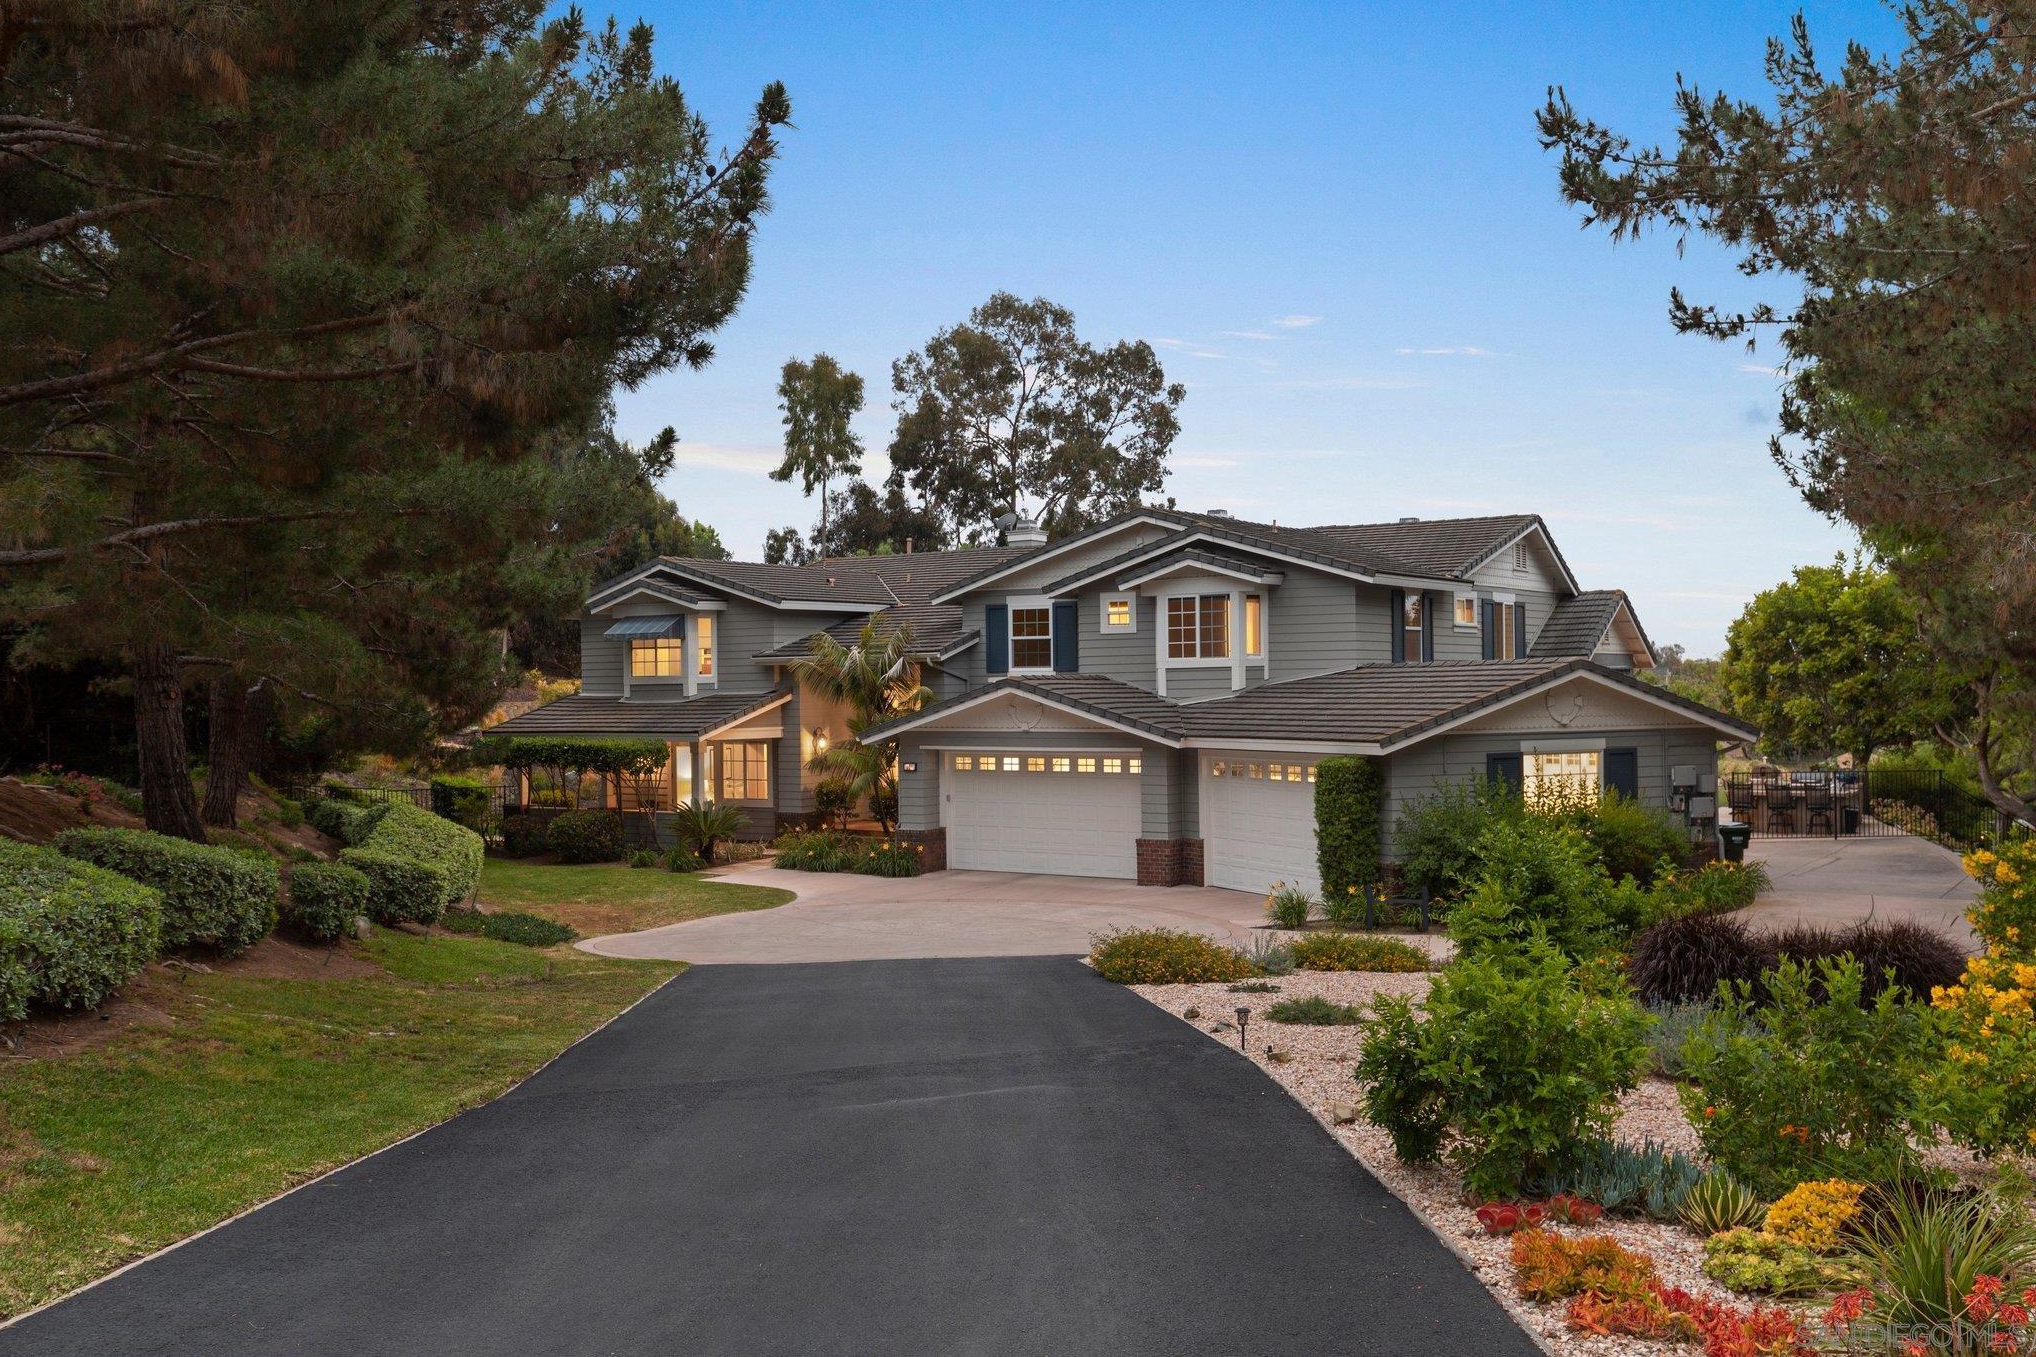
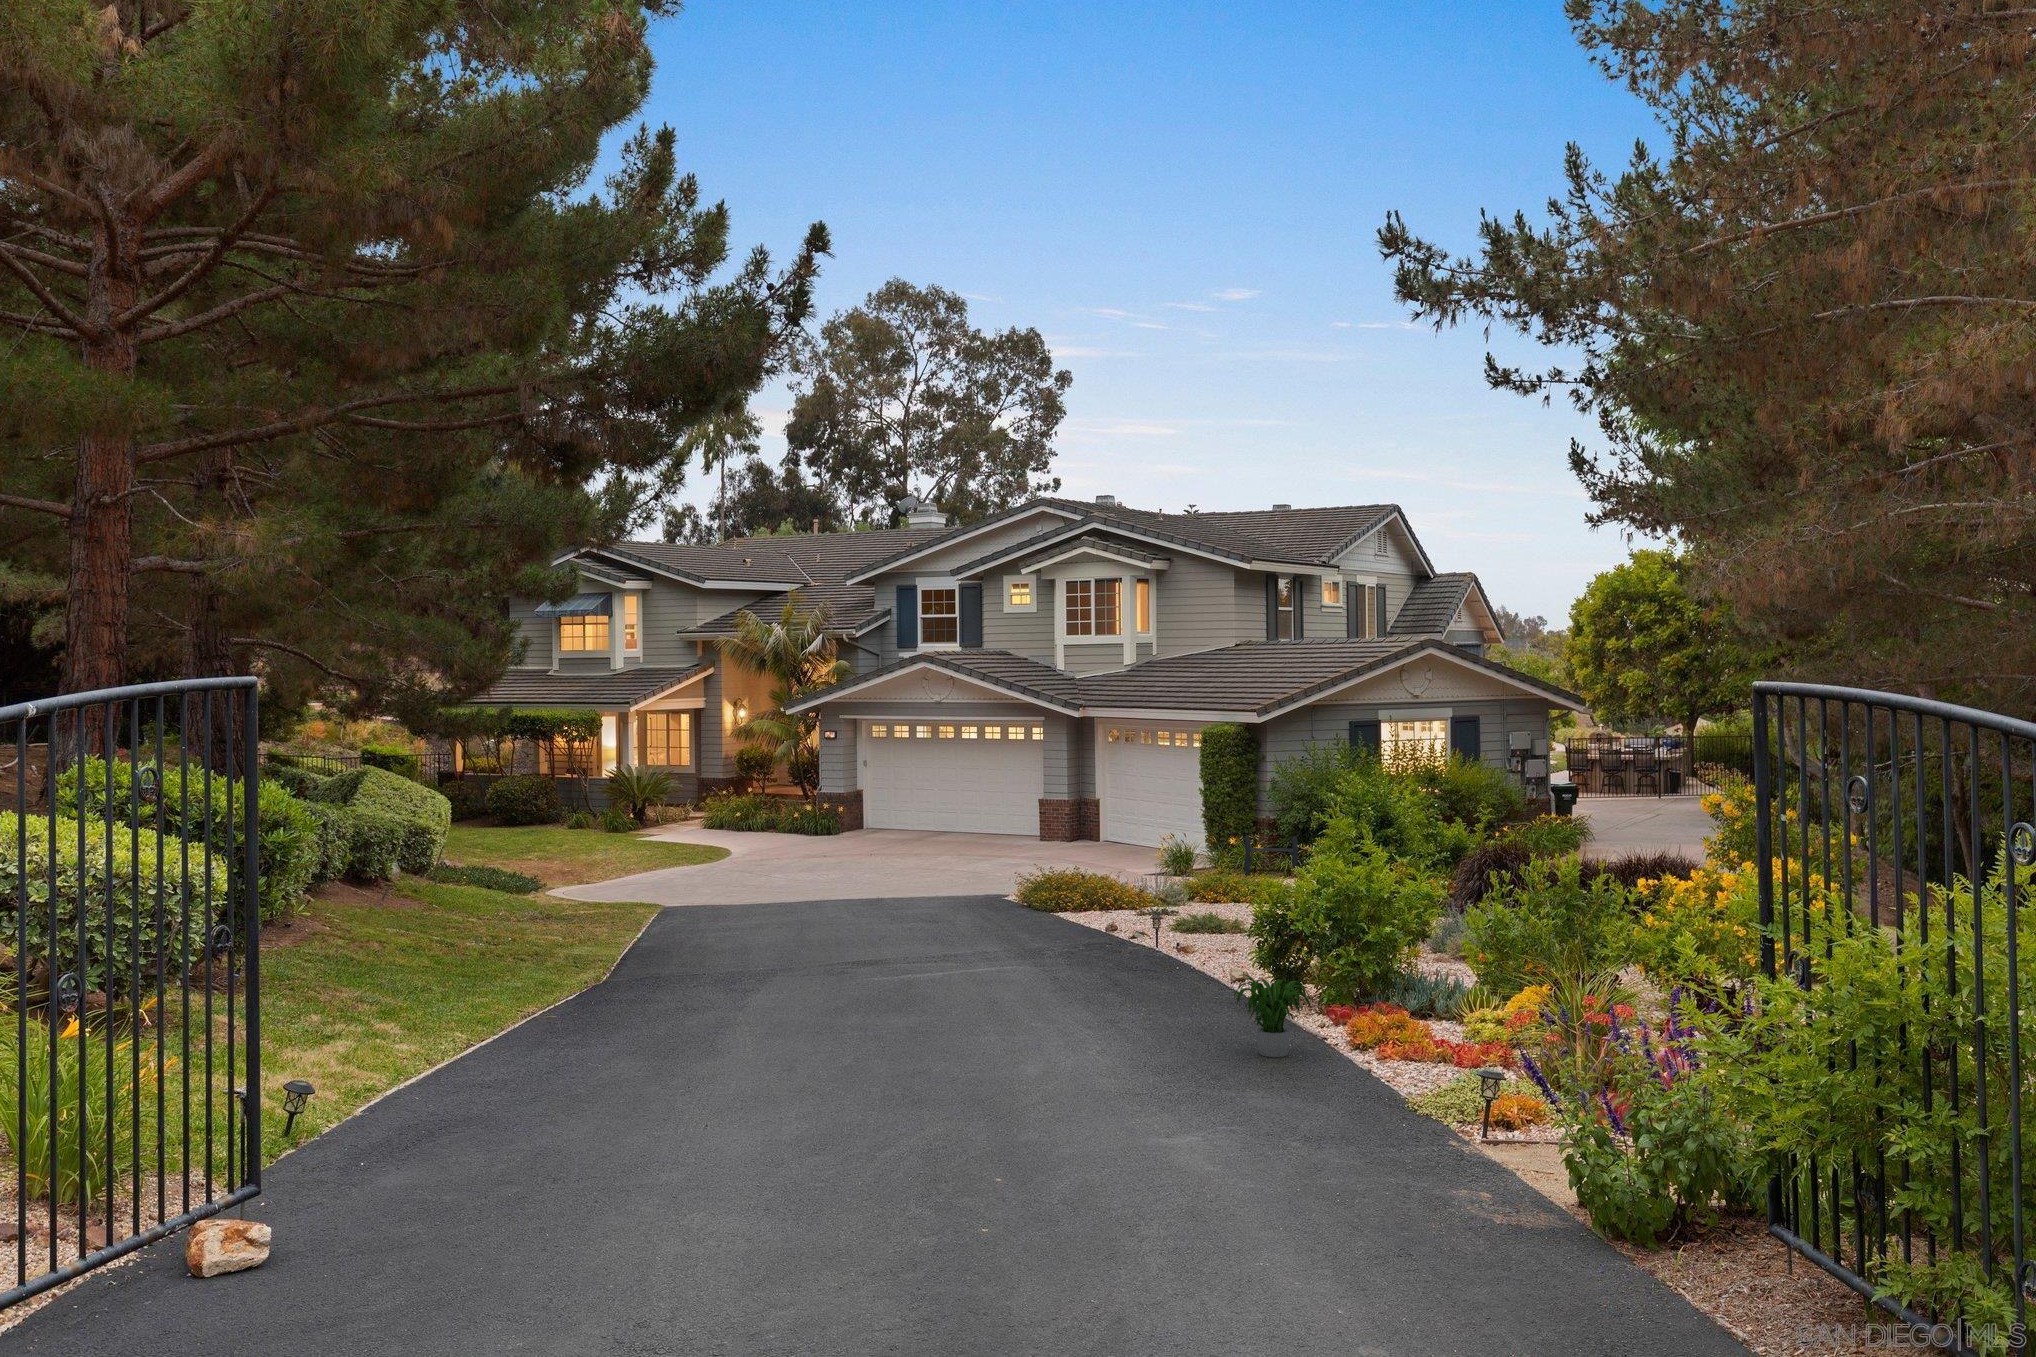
potted plant: none [1348,1094,1462,1214] -> present [1233,974,1311,1057]

